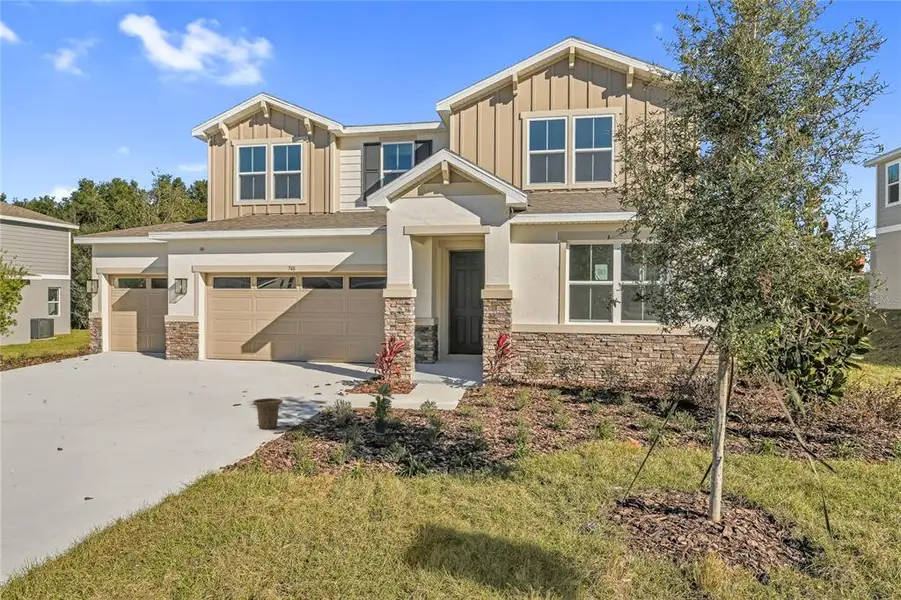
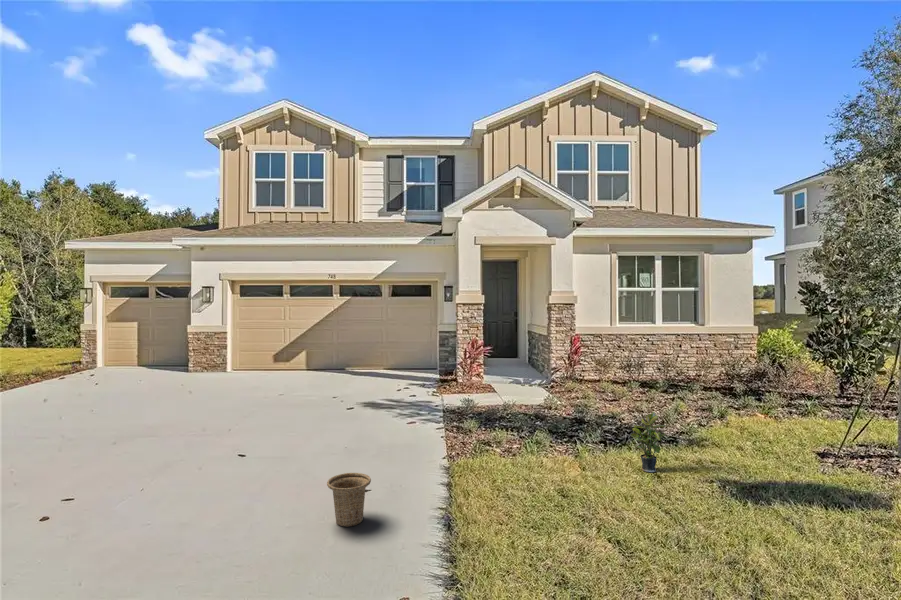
basket: present [253,398,283,429] -> present [327,473,371,527]

